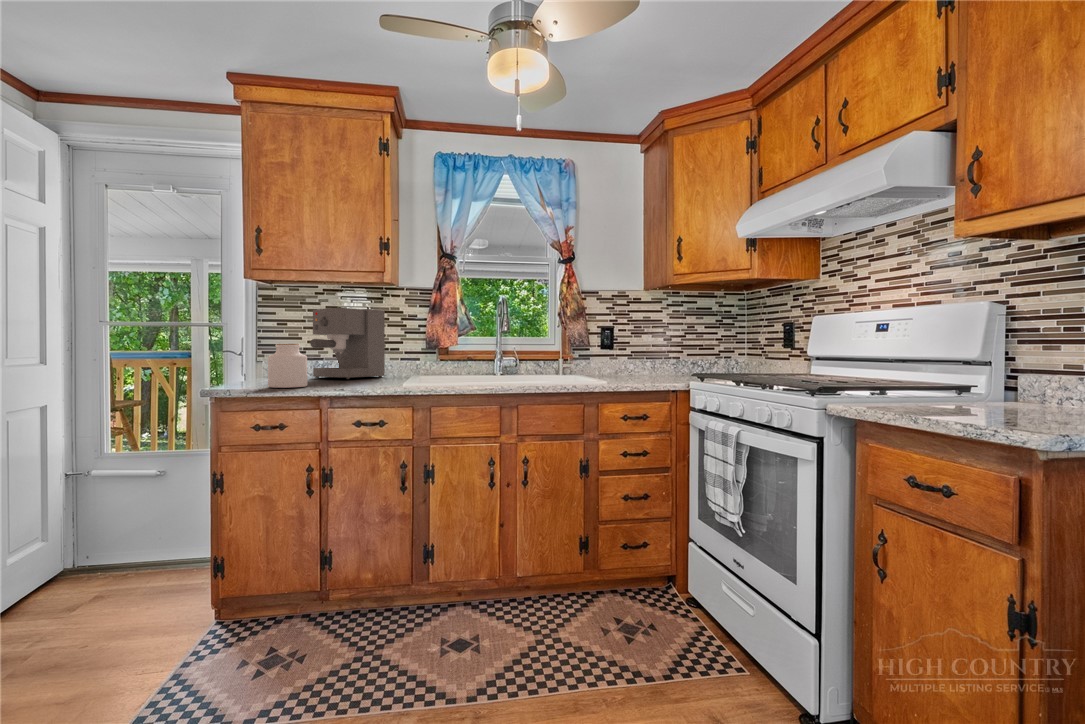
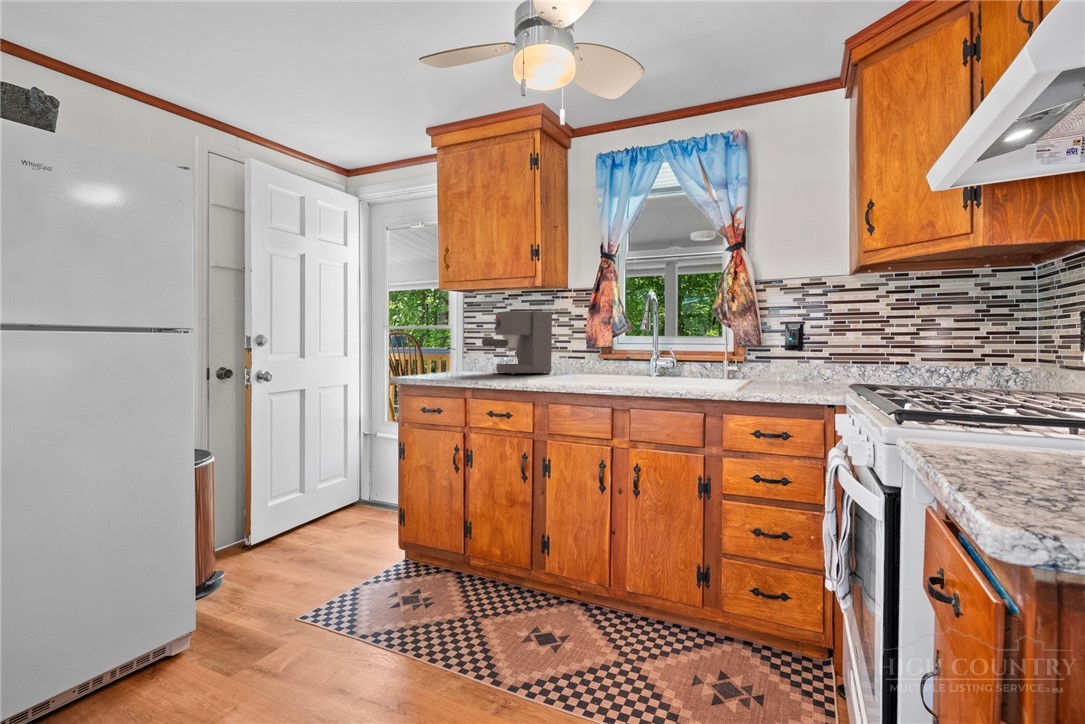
jar: present [268,344,307,388] -> none [436,343,466,379]

